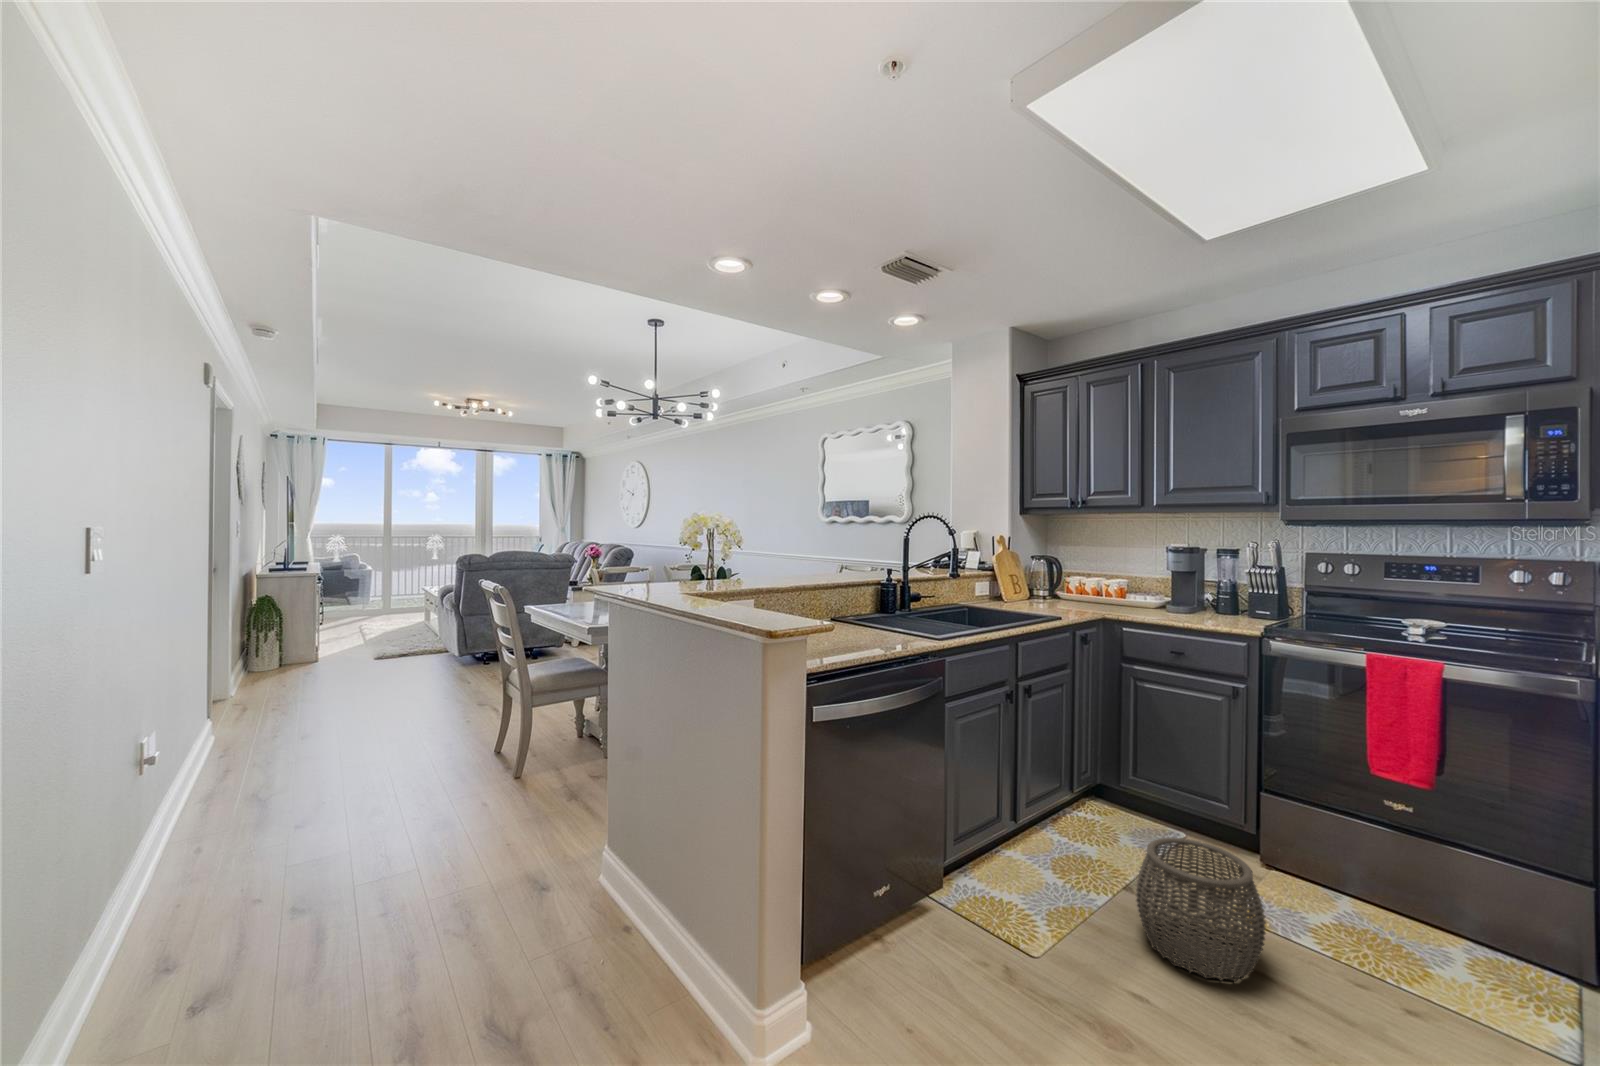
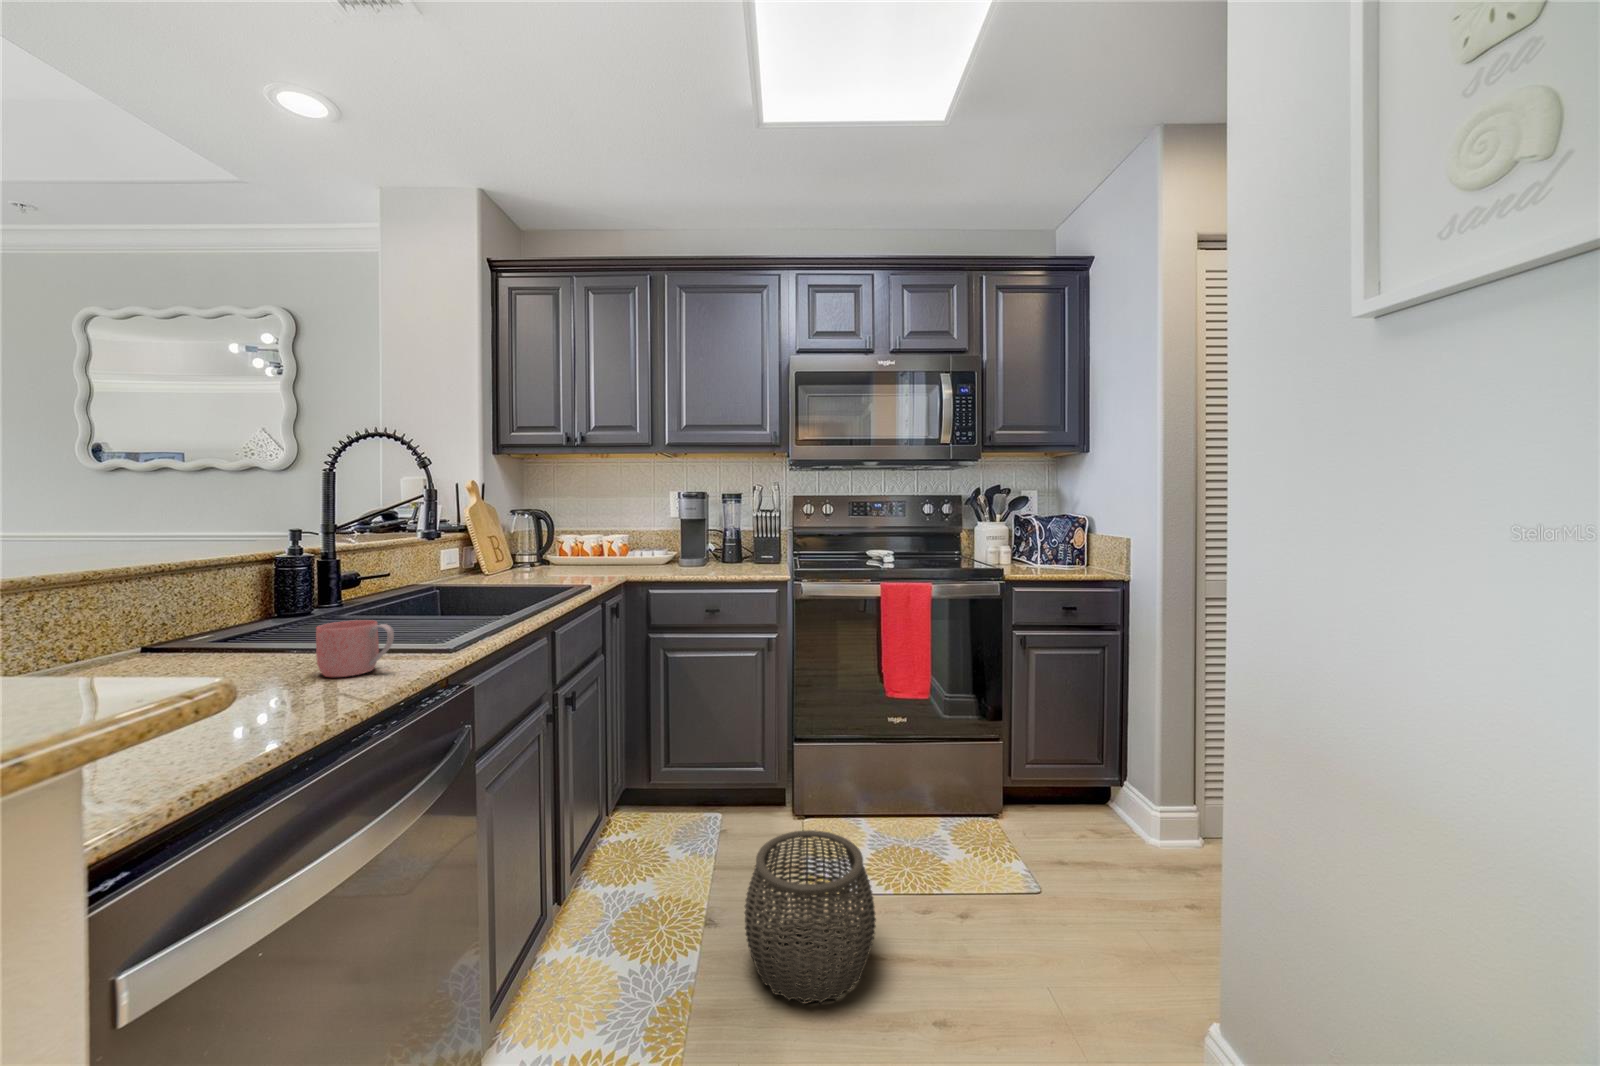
mug: none [883,616,912,641] -> present [316,620,394,677]

